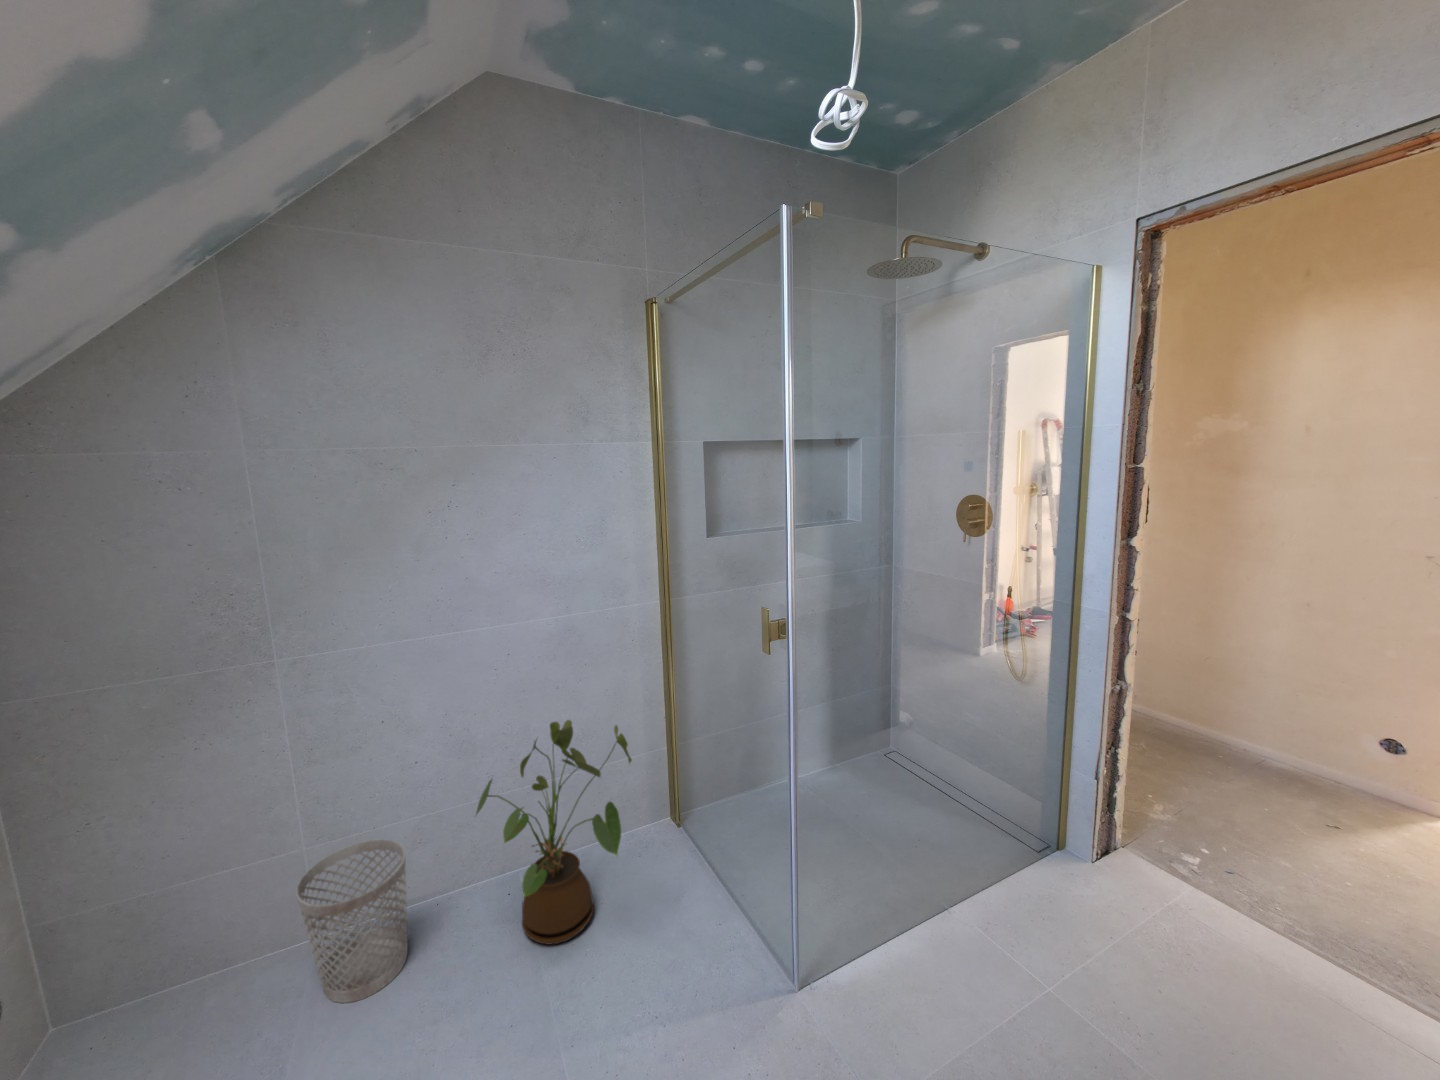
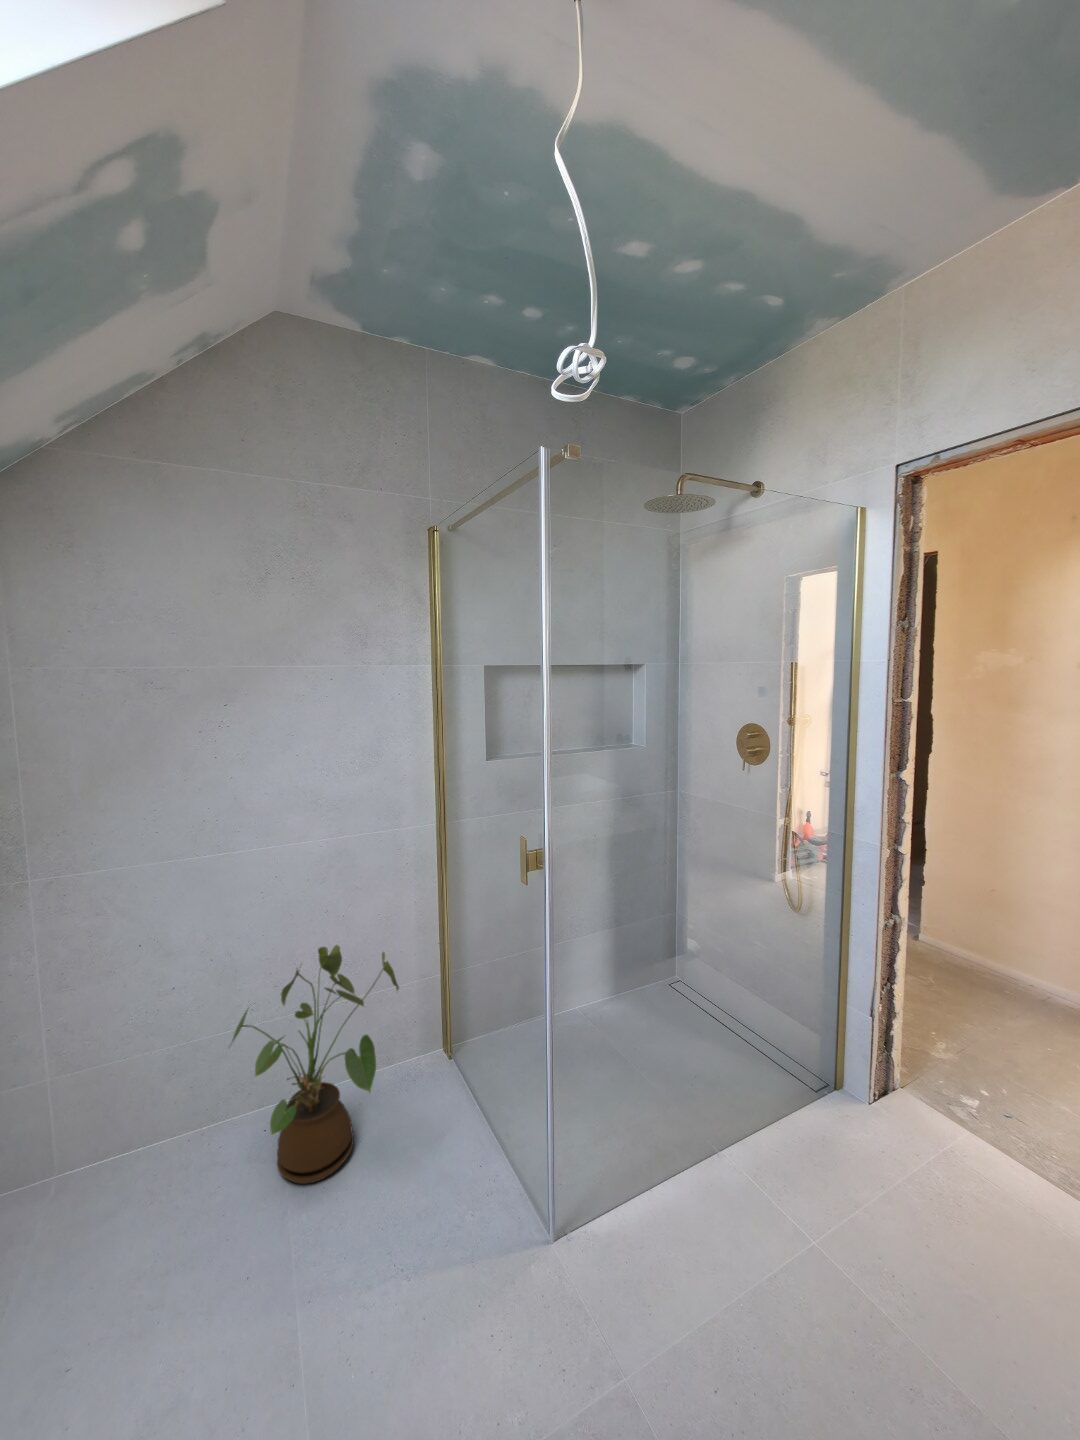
wastebasket: present [296,840,408,1003] -> none [37,1068,157,1246]

